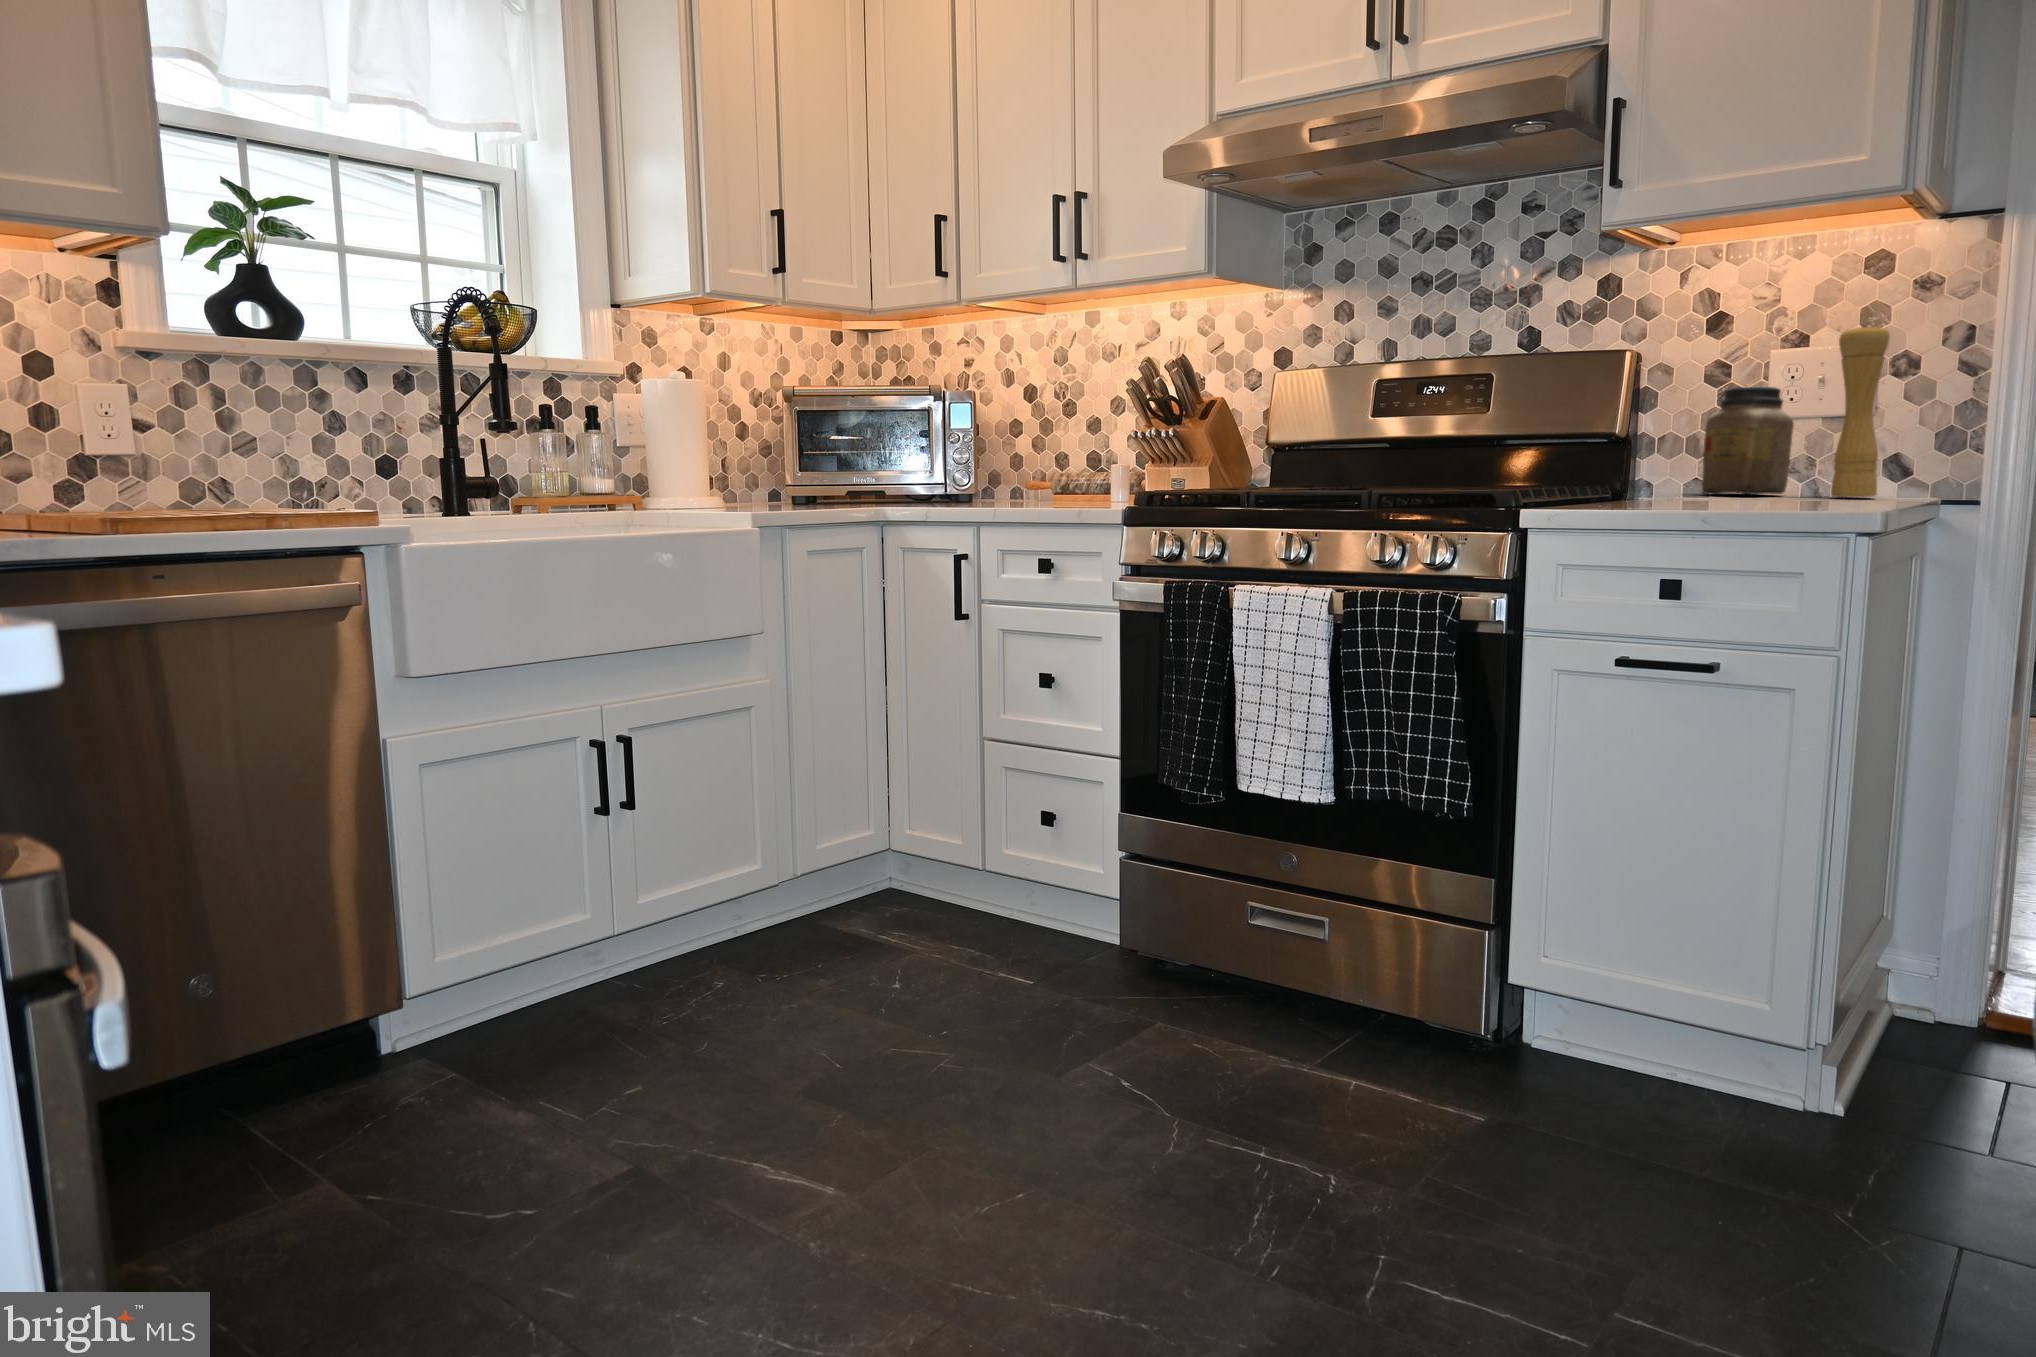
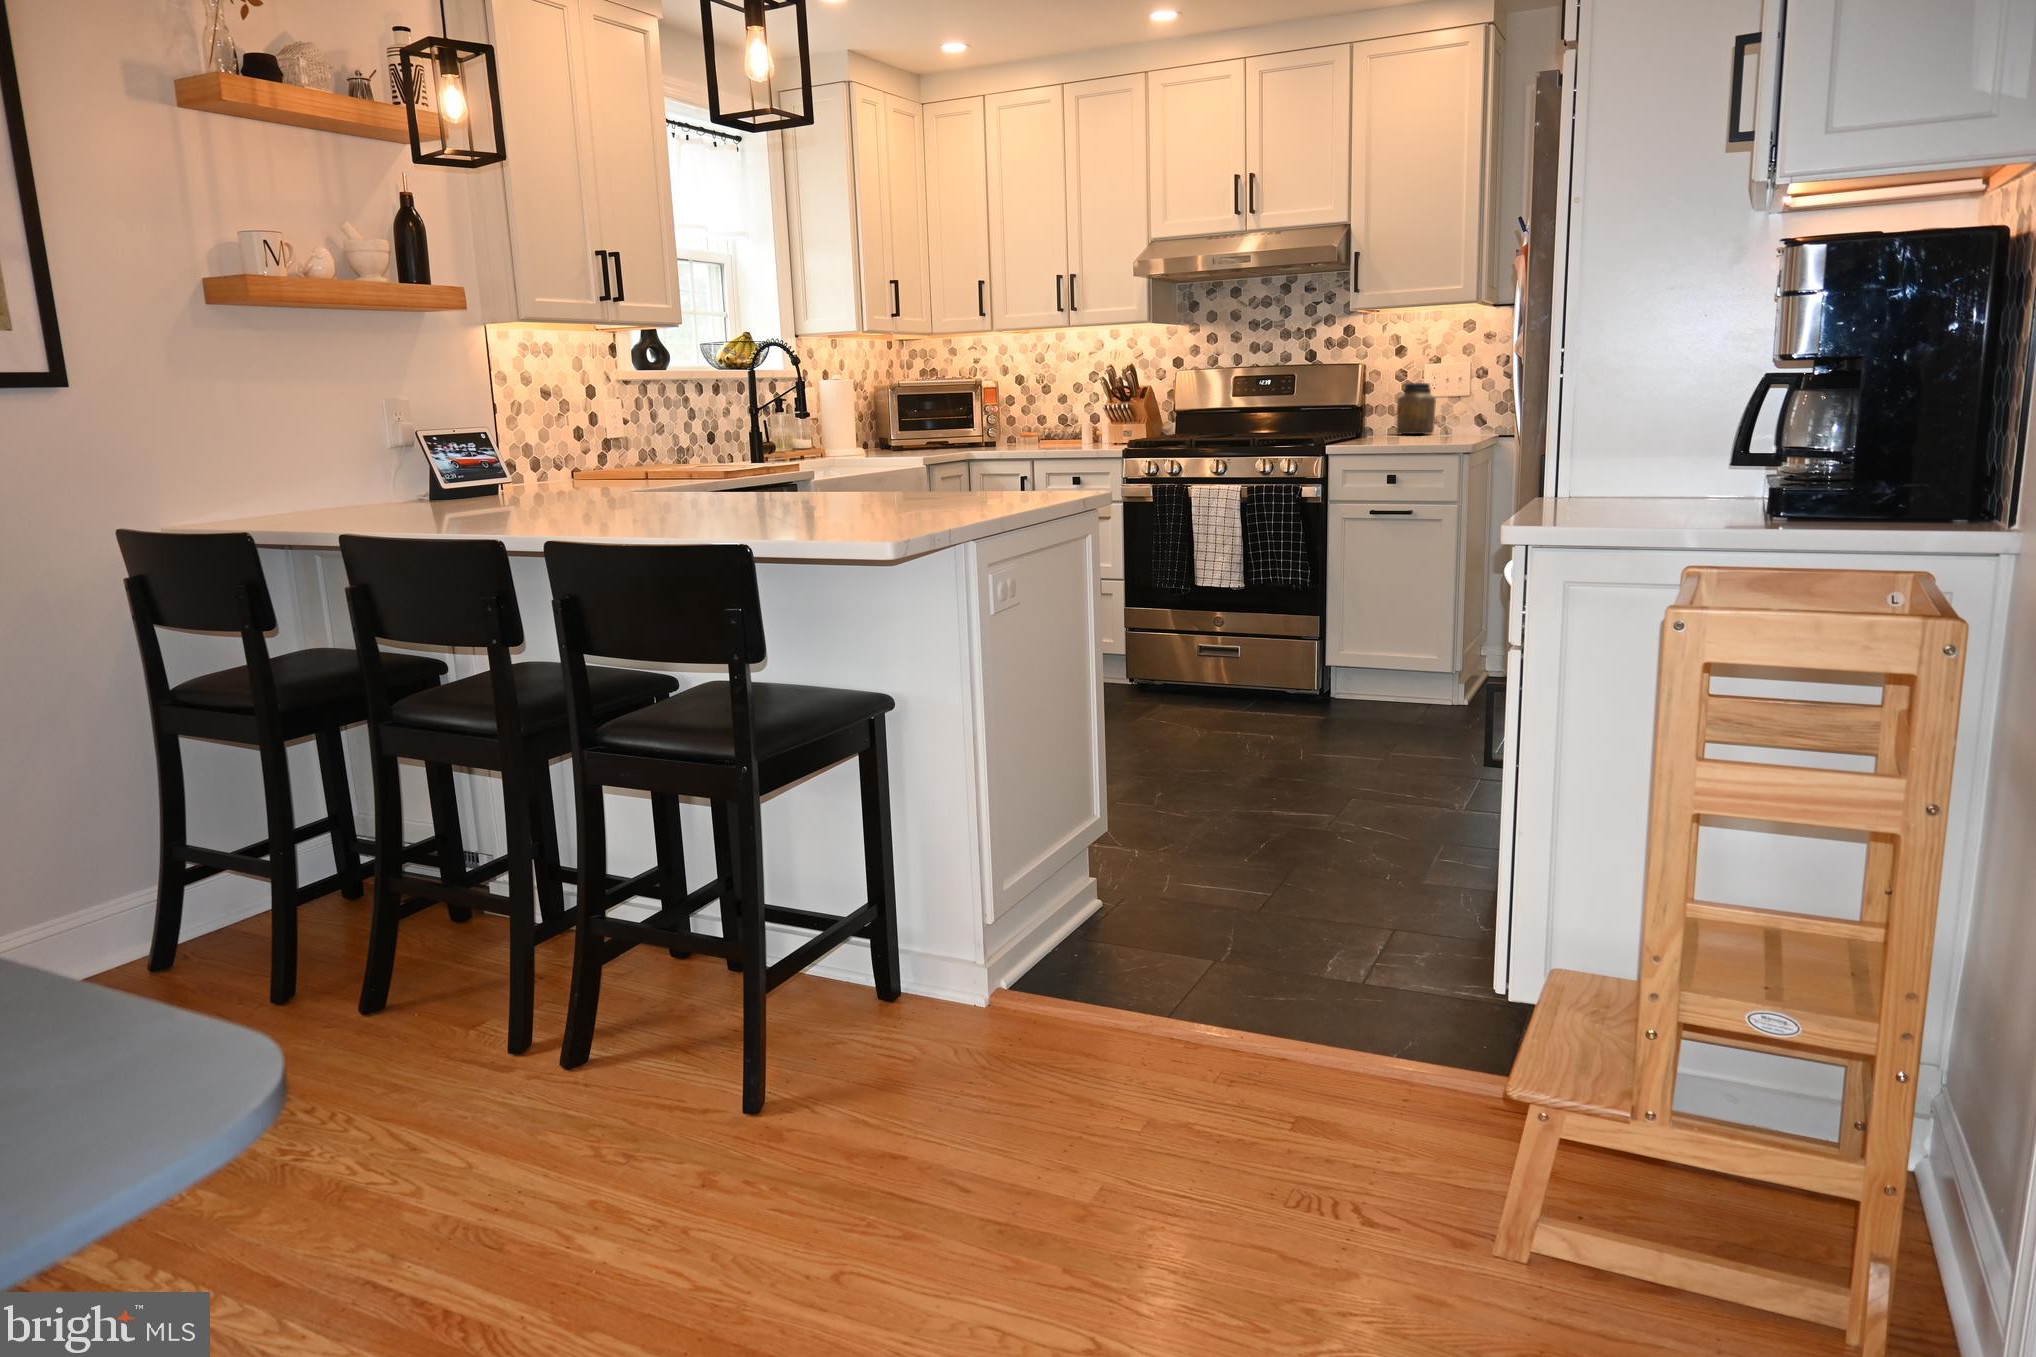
pepper mill: present [1831,325,1890,497] -> none [1453,355,1475,435]

